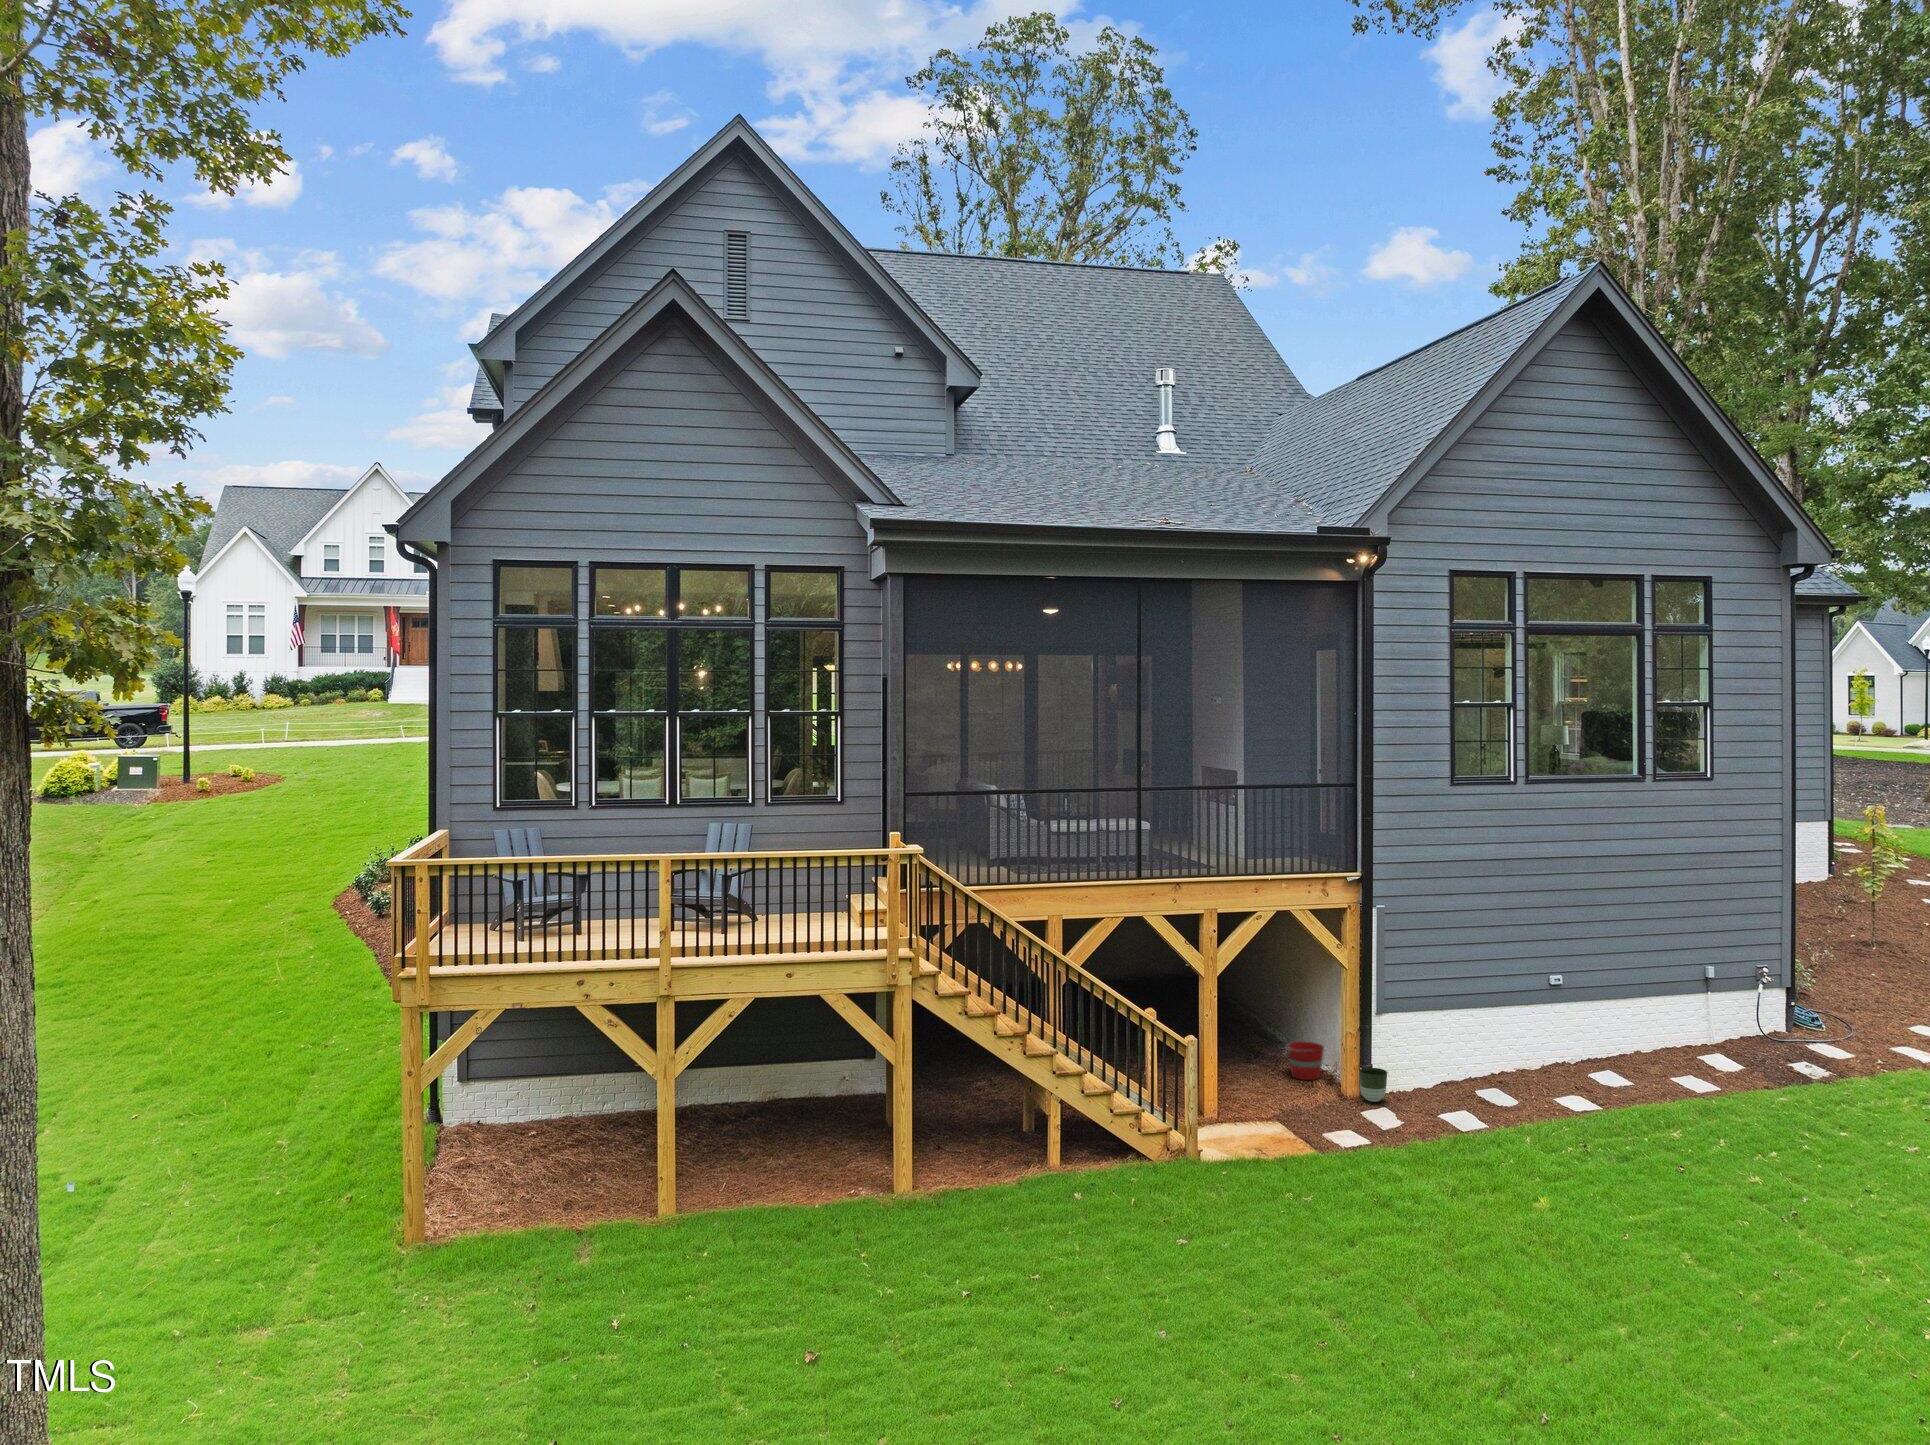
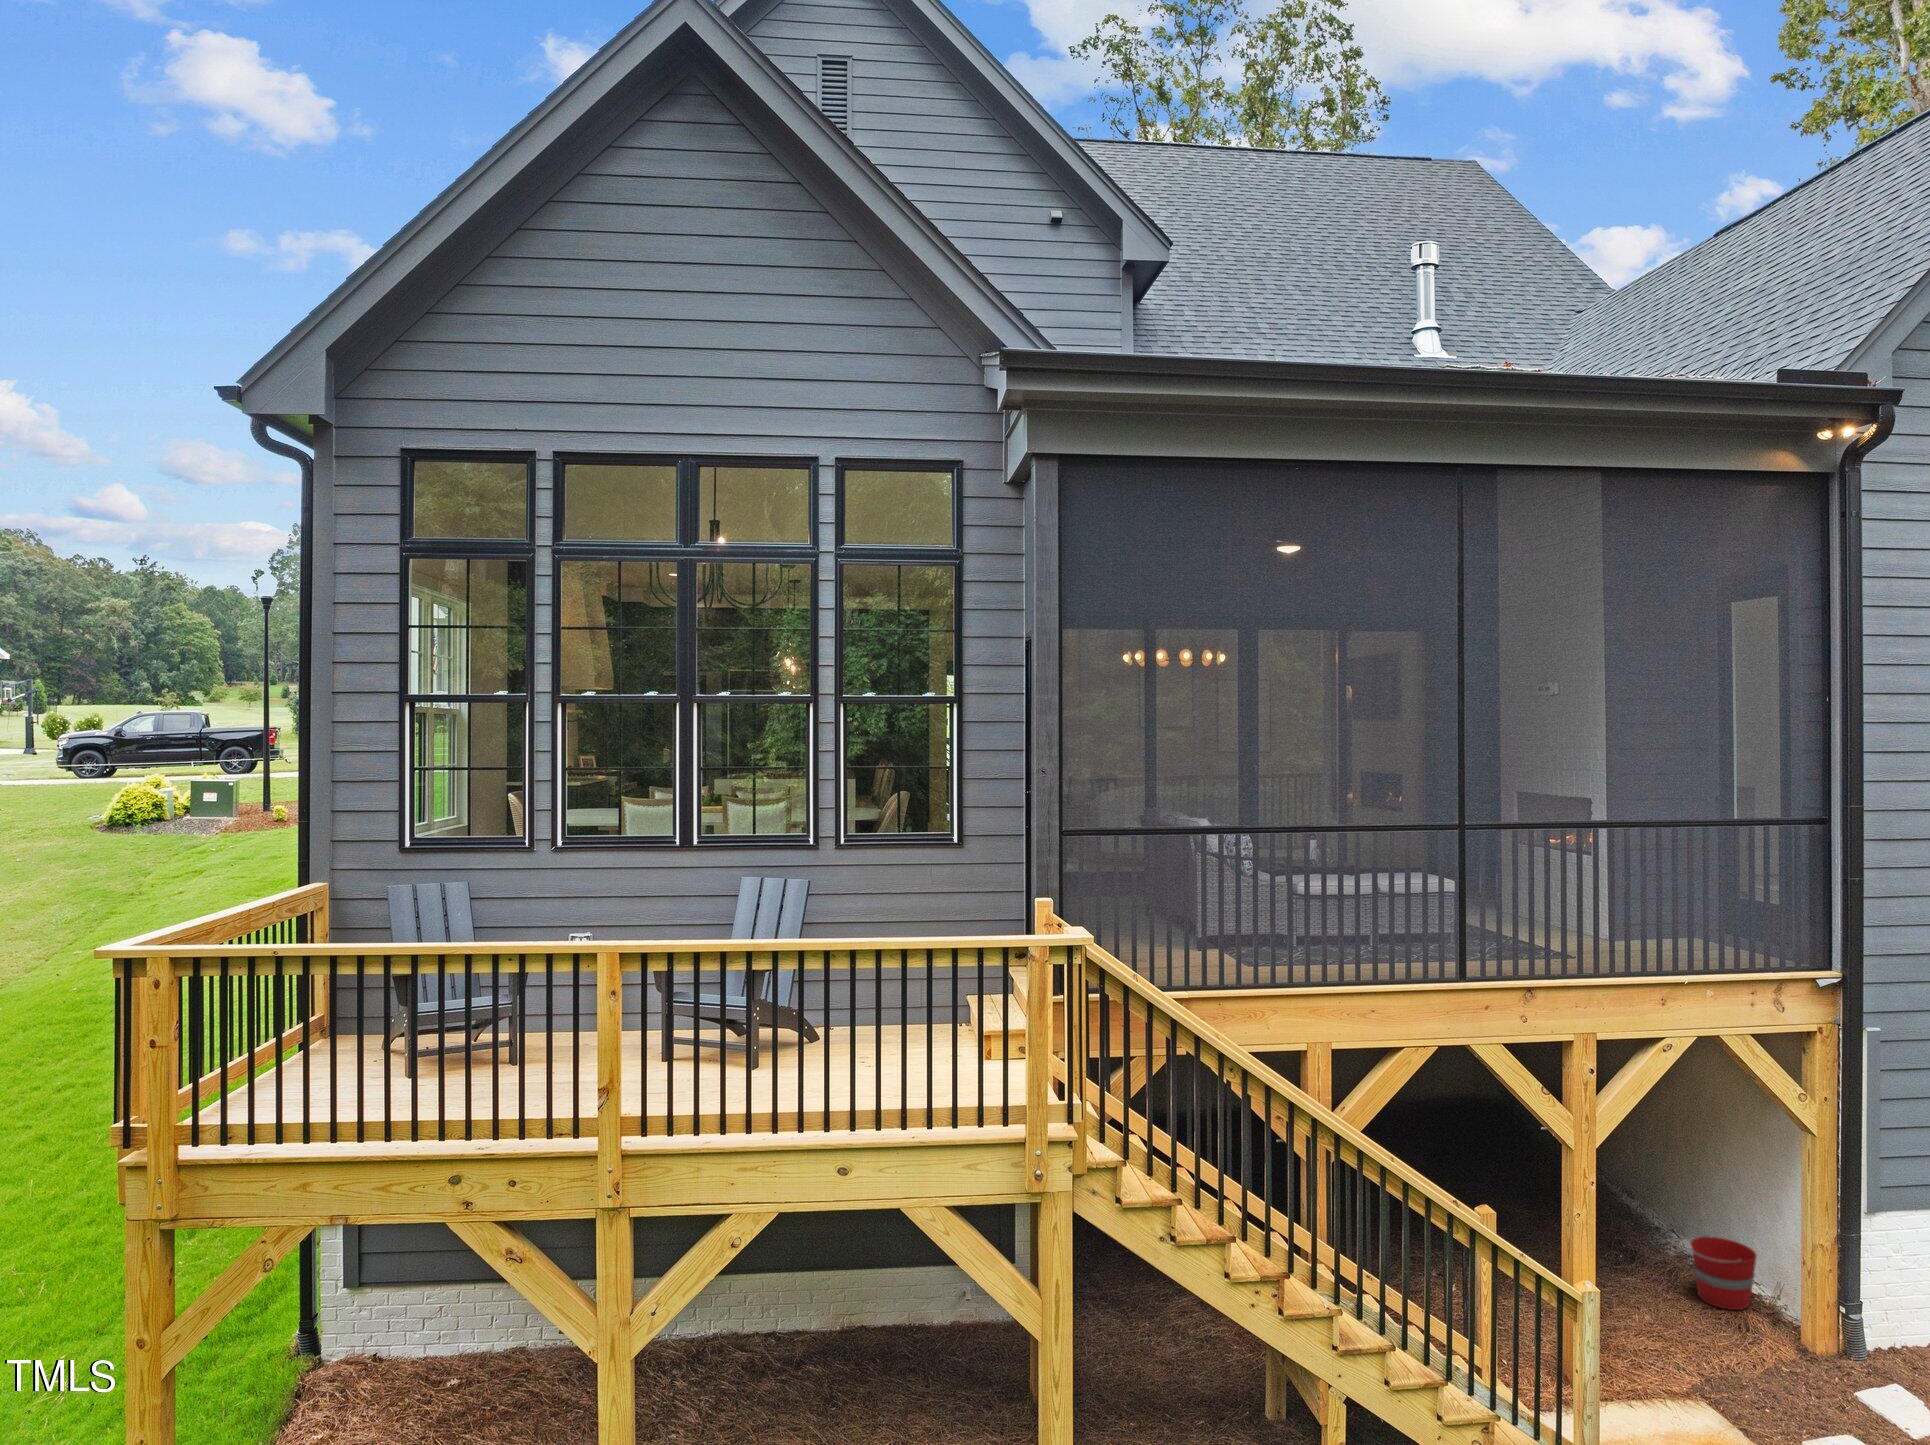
planter: present [1360,1068,1387,1102] -> none [1850,1308,1906,1376]

